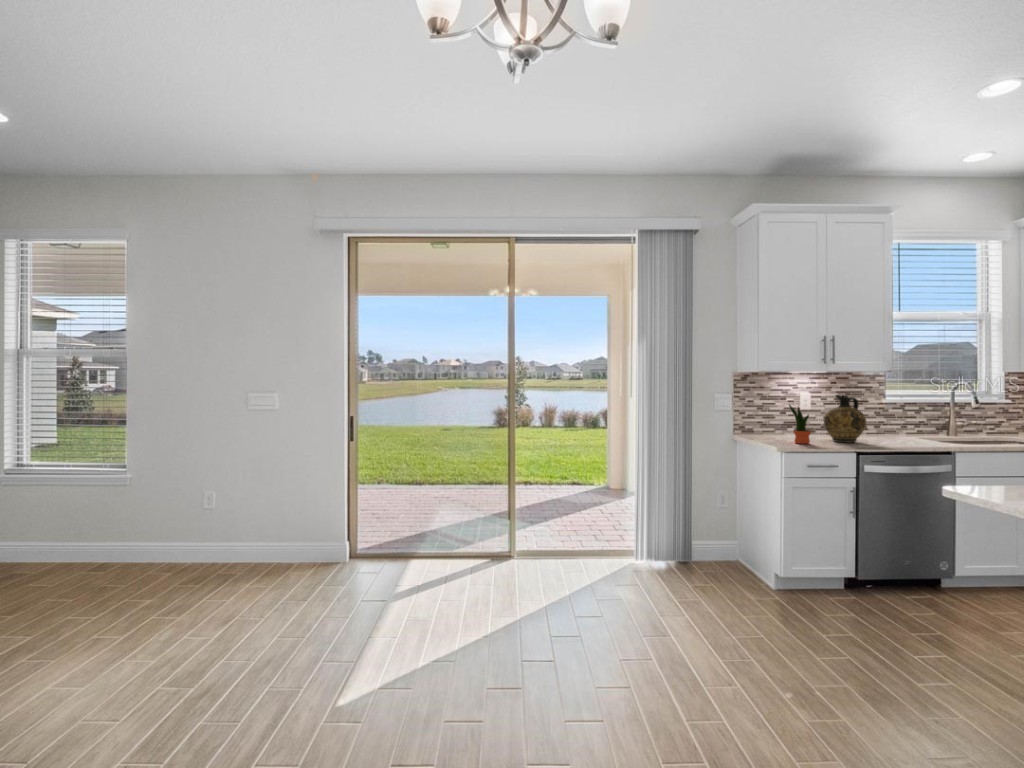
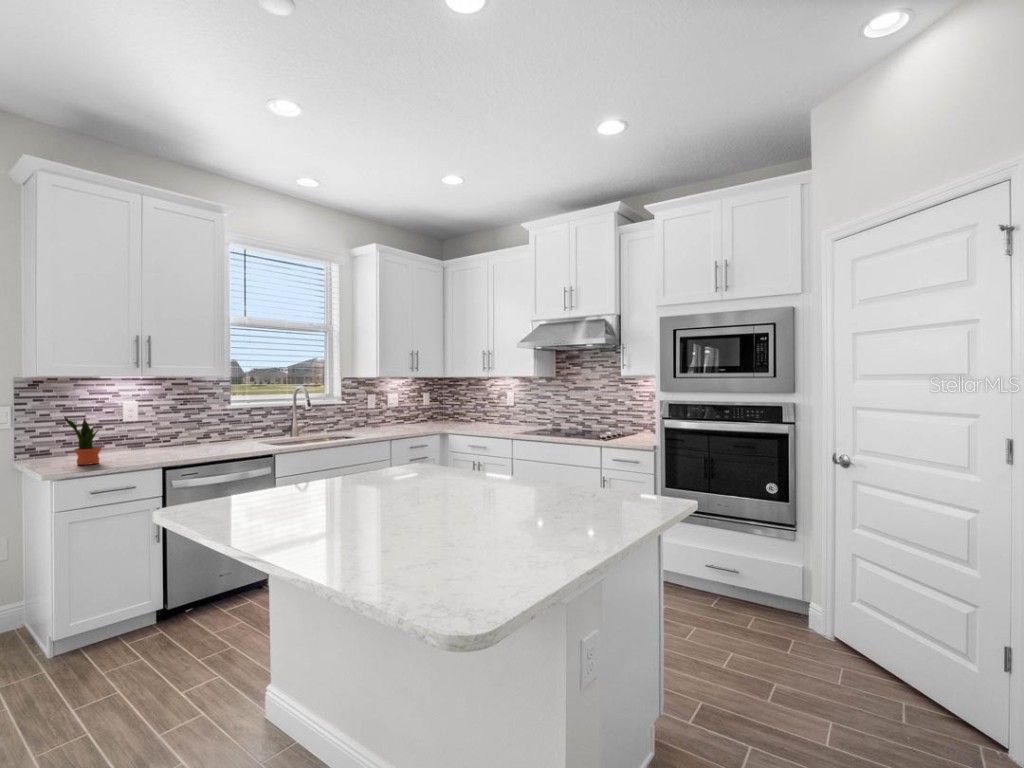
ceramic jug: present [824,395,866,442] -> none [131,402,184,456]

